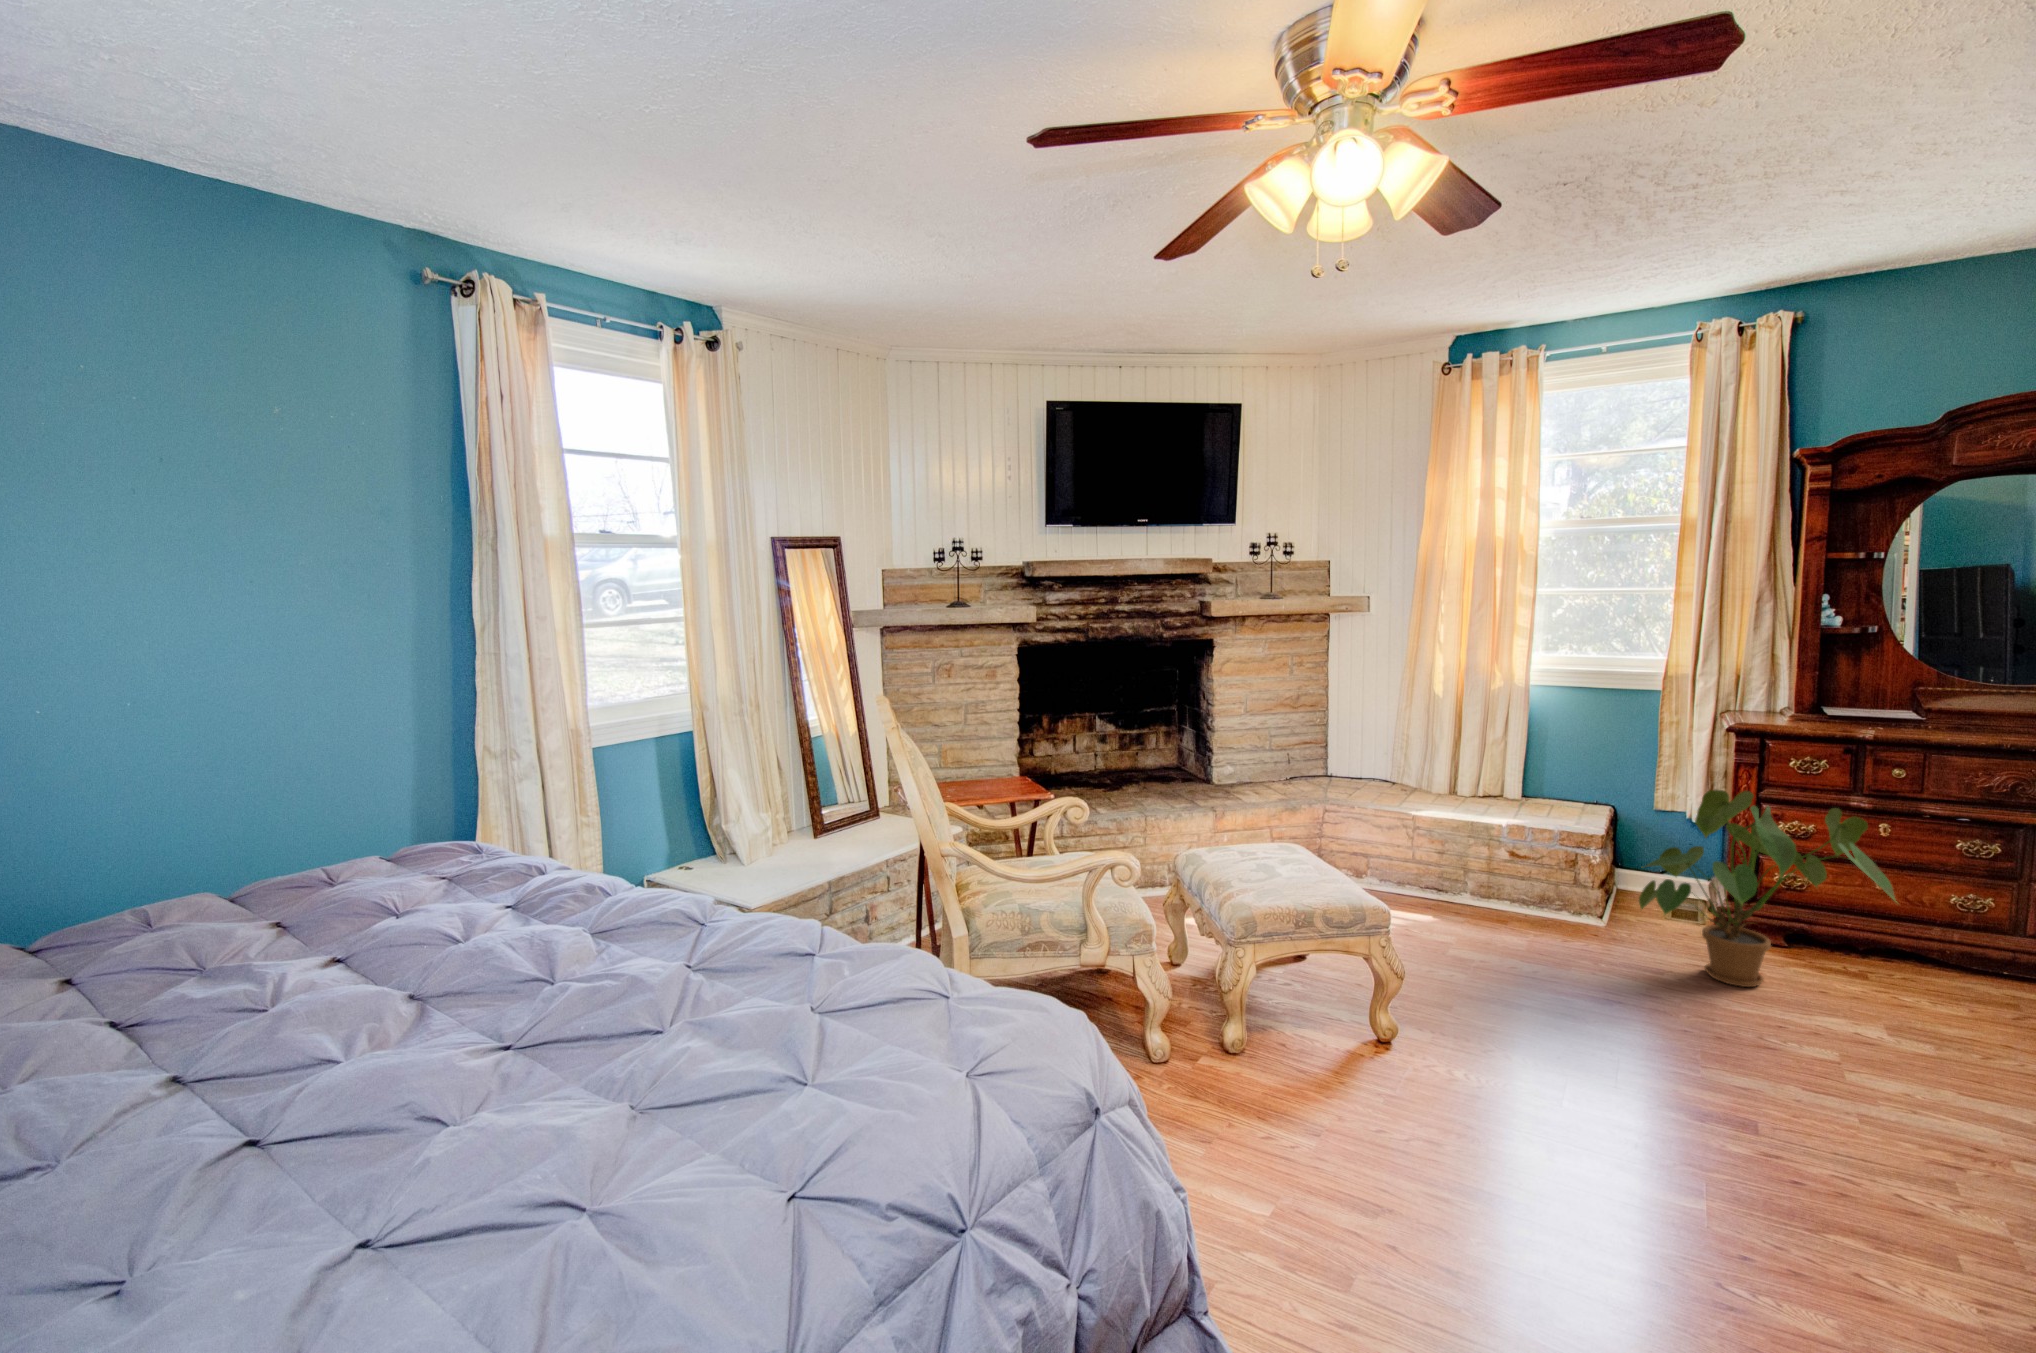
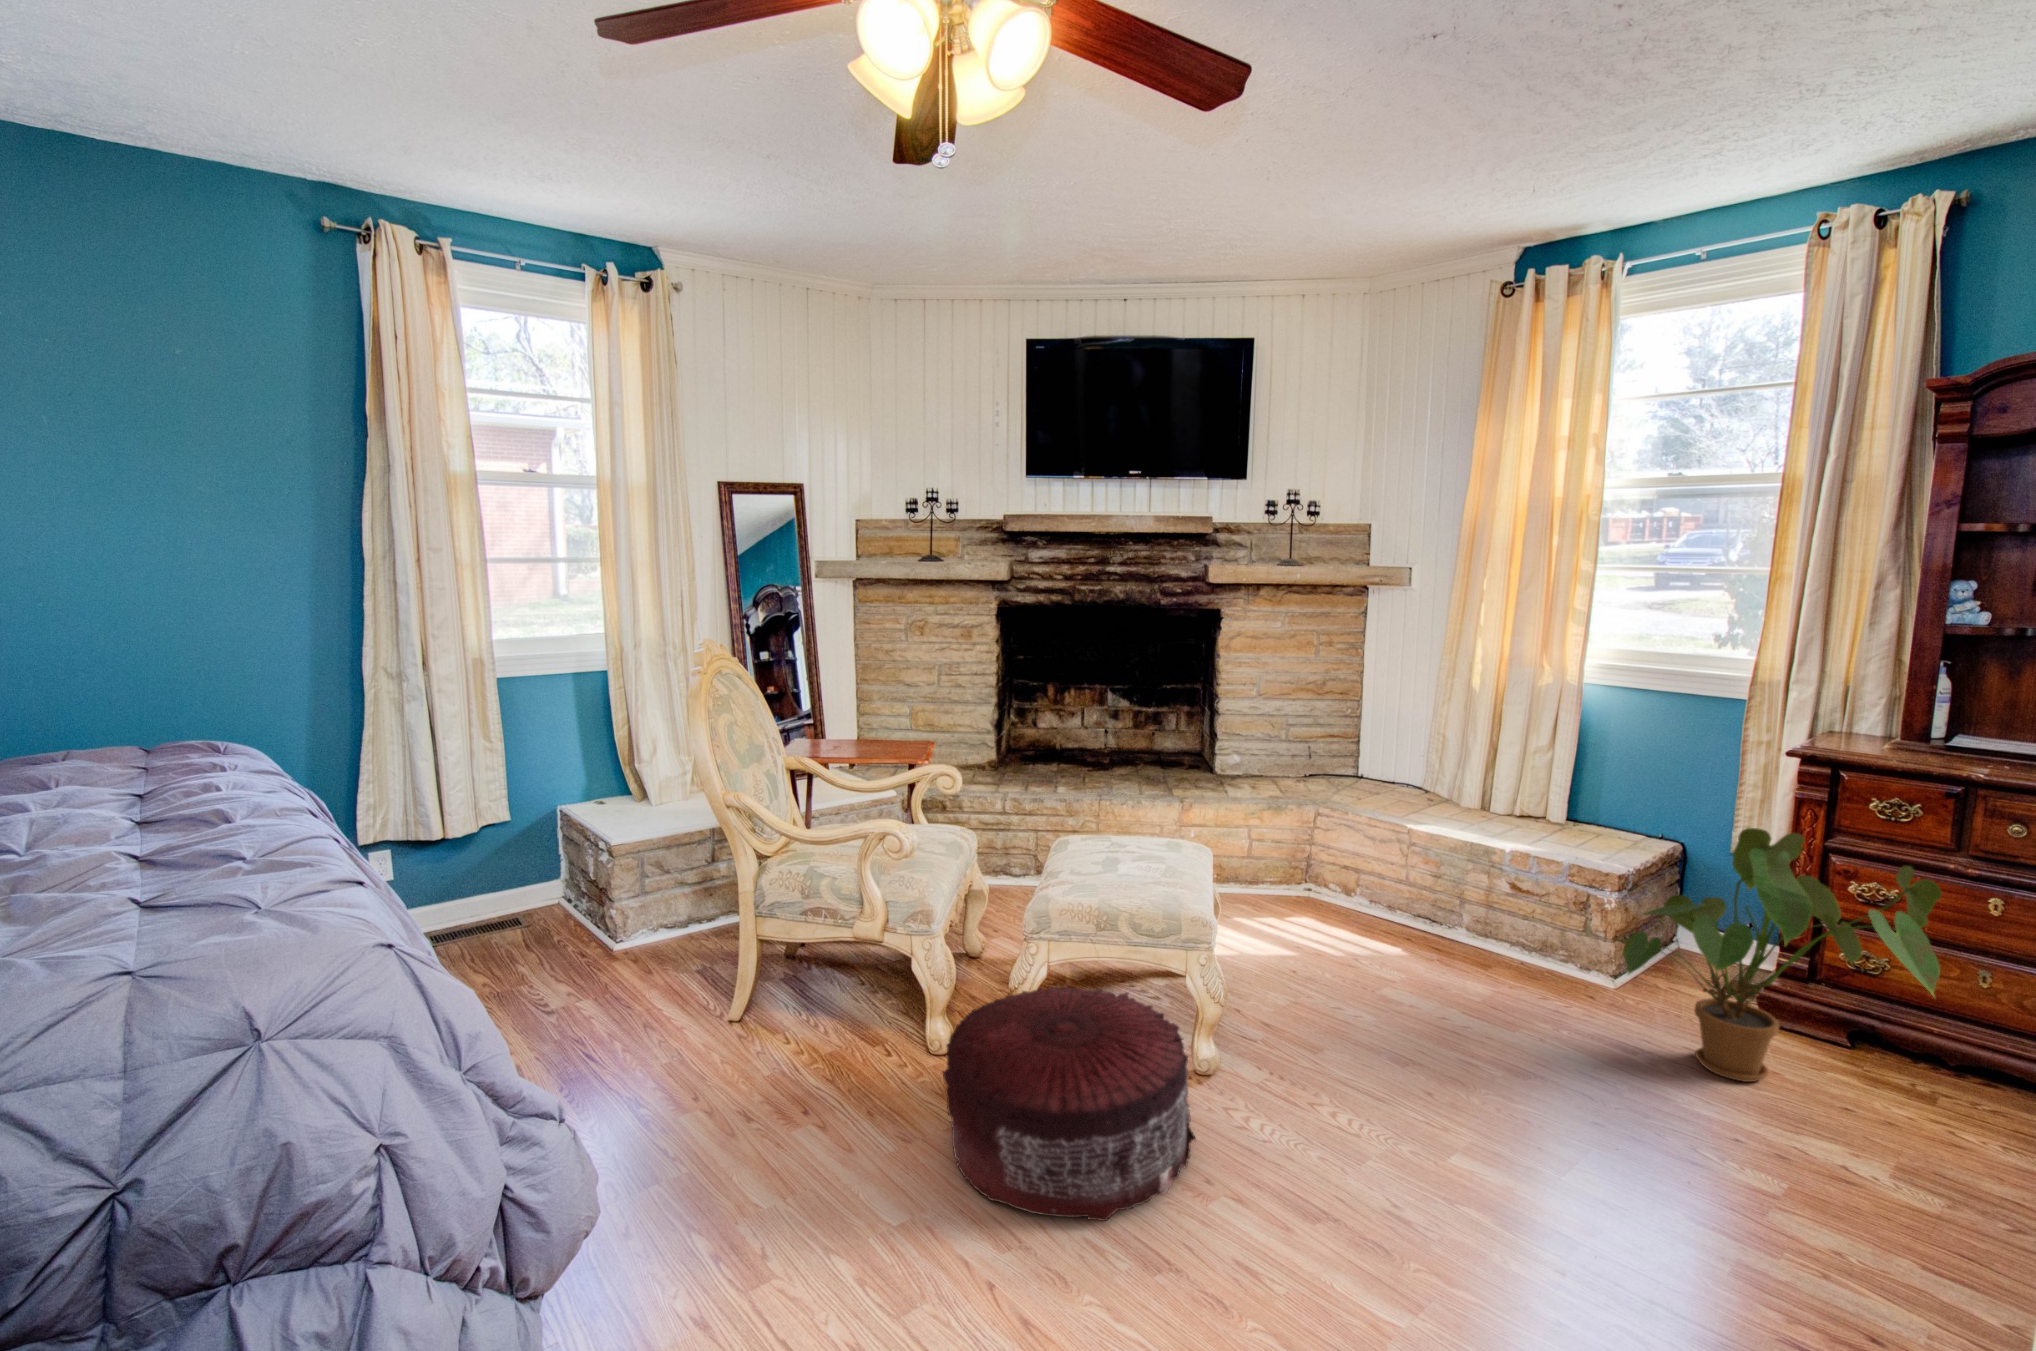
pouf: none [1221,984,1456,1200] -> present [942,986,1195,1221]

